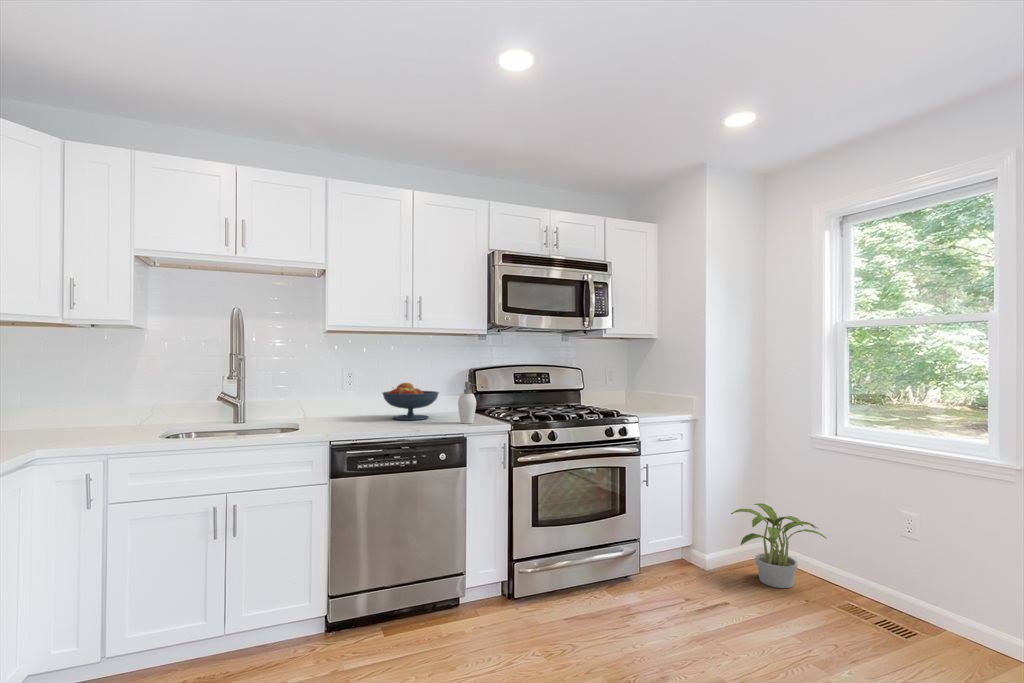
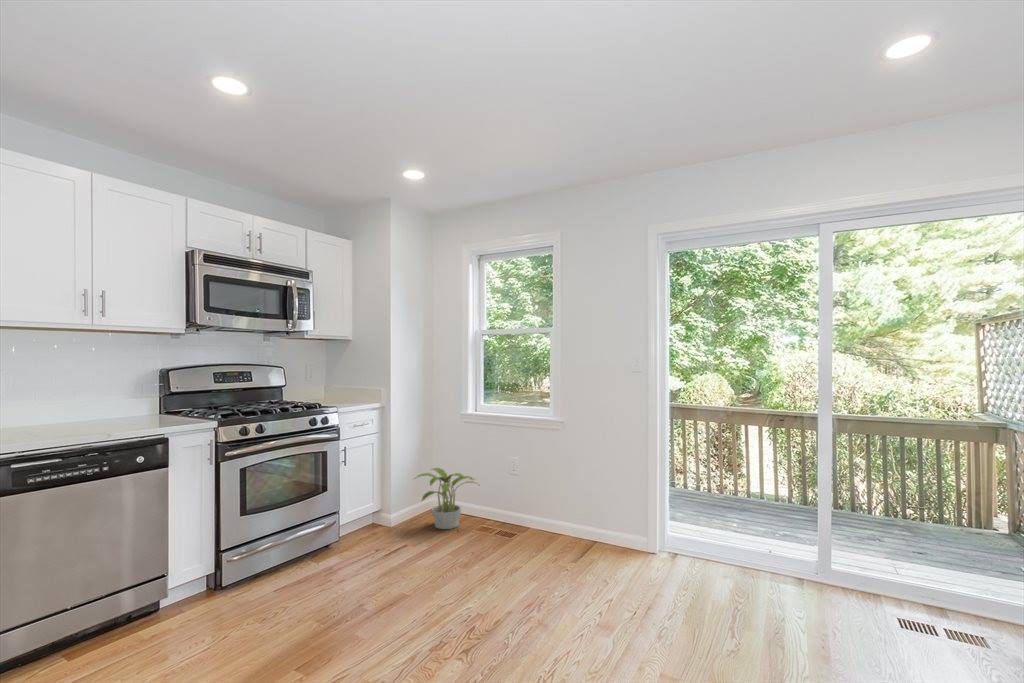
soap dispenser: present [458,382,476,424] -> none [154,382,183,425]
fruit bowl: present [383,383,439,420] -> none [47,387,126,428]

